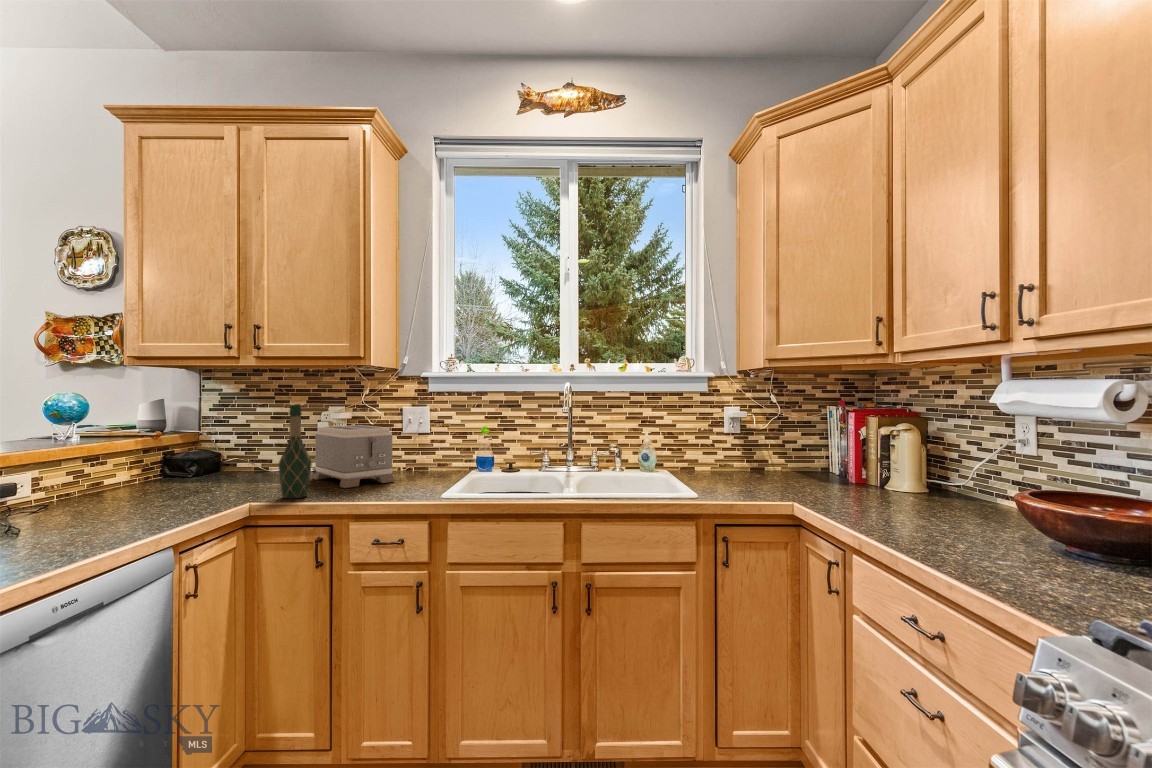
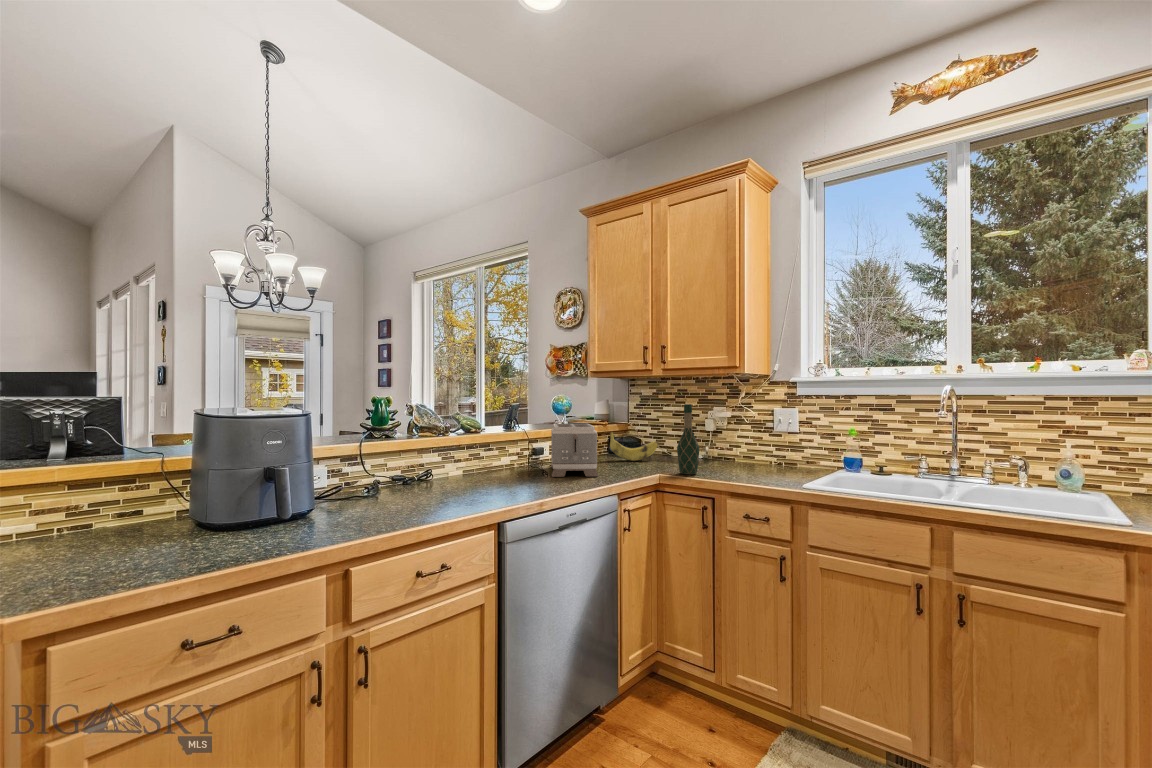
toaster: present [313,425,395,488] -> present [551,424,598,477]
banana: none [164,447,248,486] -> present [609,432,658,461]

